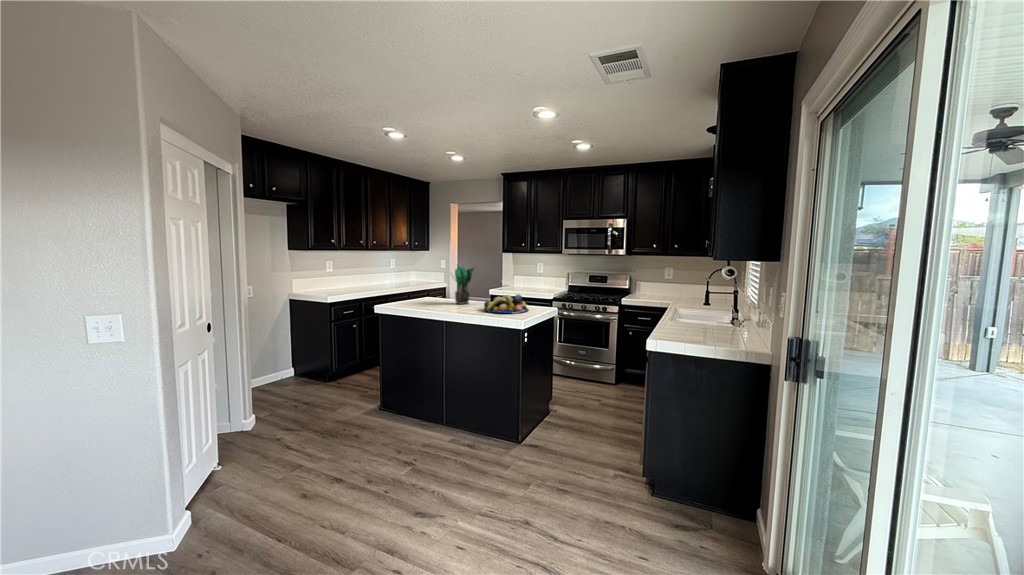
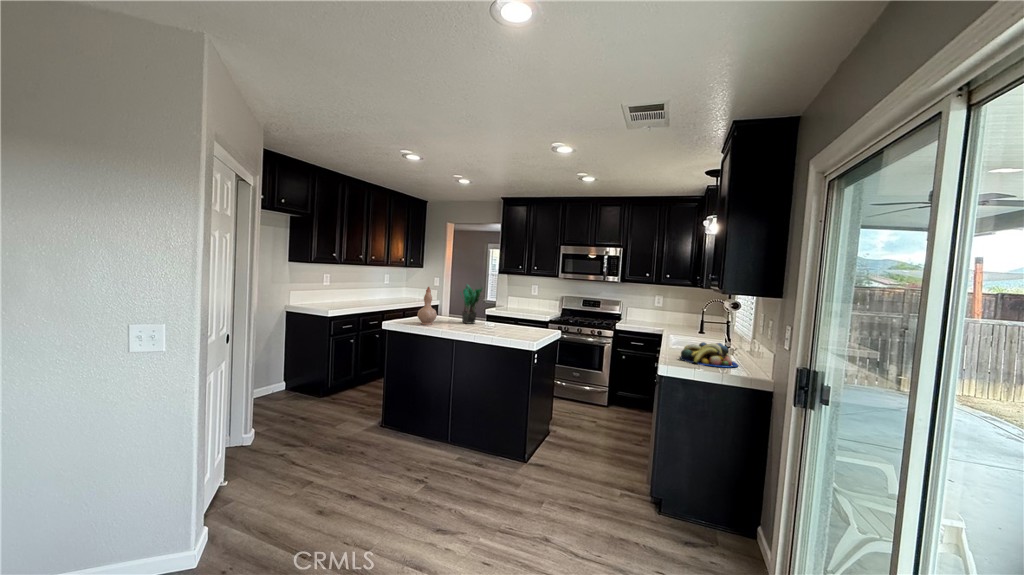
vase: none [408,268,428,307] -> present [417,287,437,325]
fruit bowl: present [484,294,528,313] -> present [680,342,738,368]

